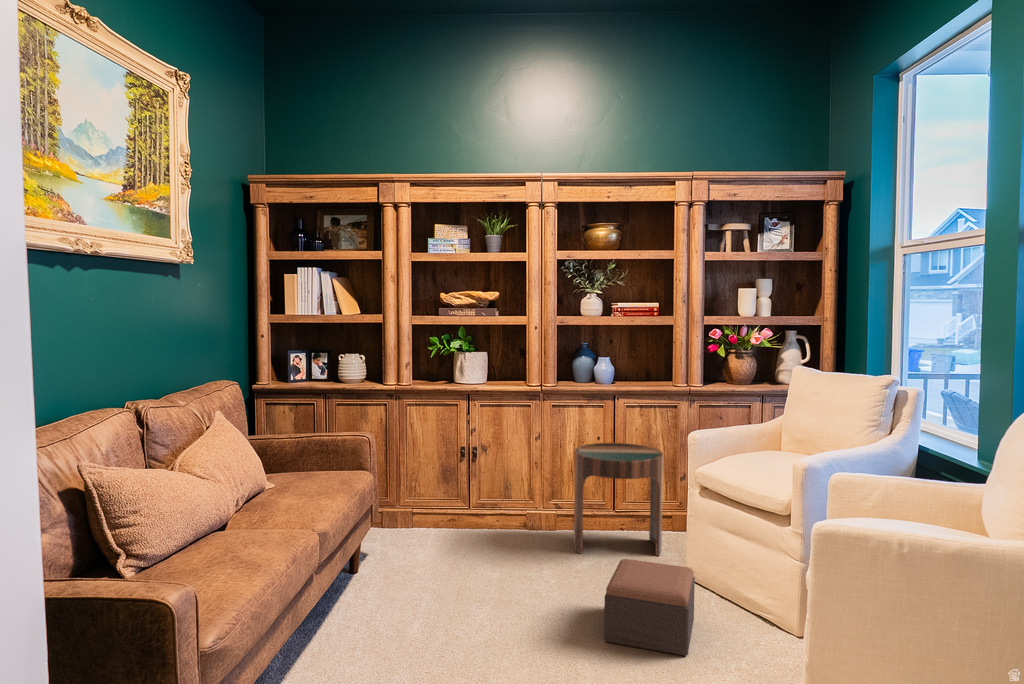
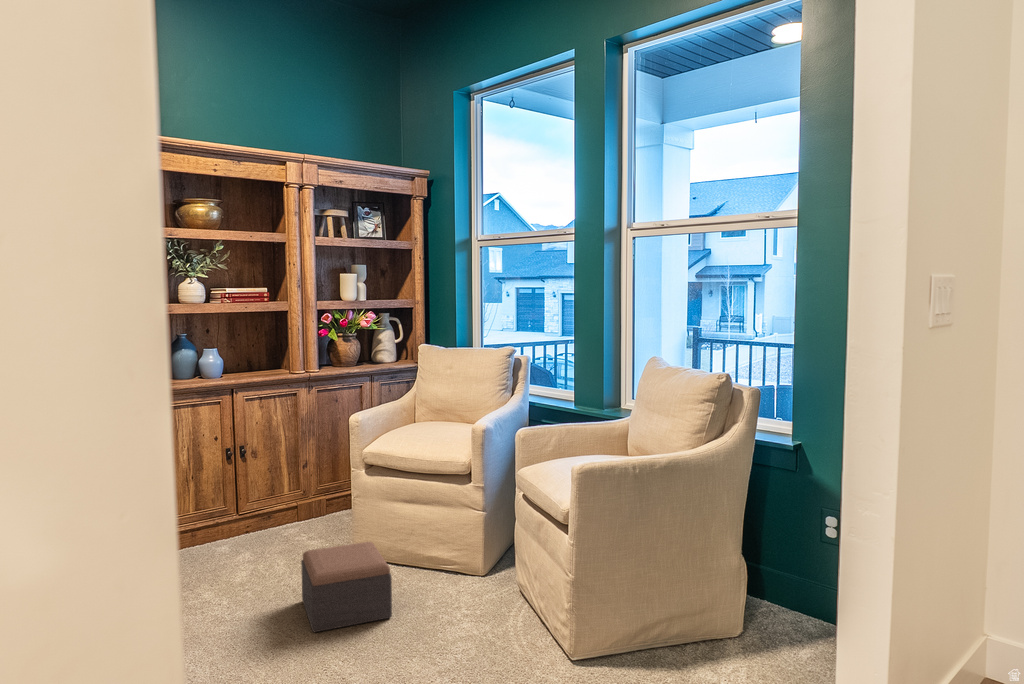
side table: present [574,443,663,556] -> none [202,439,303,566]

